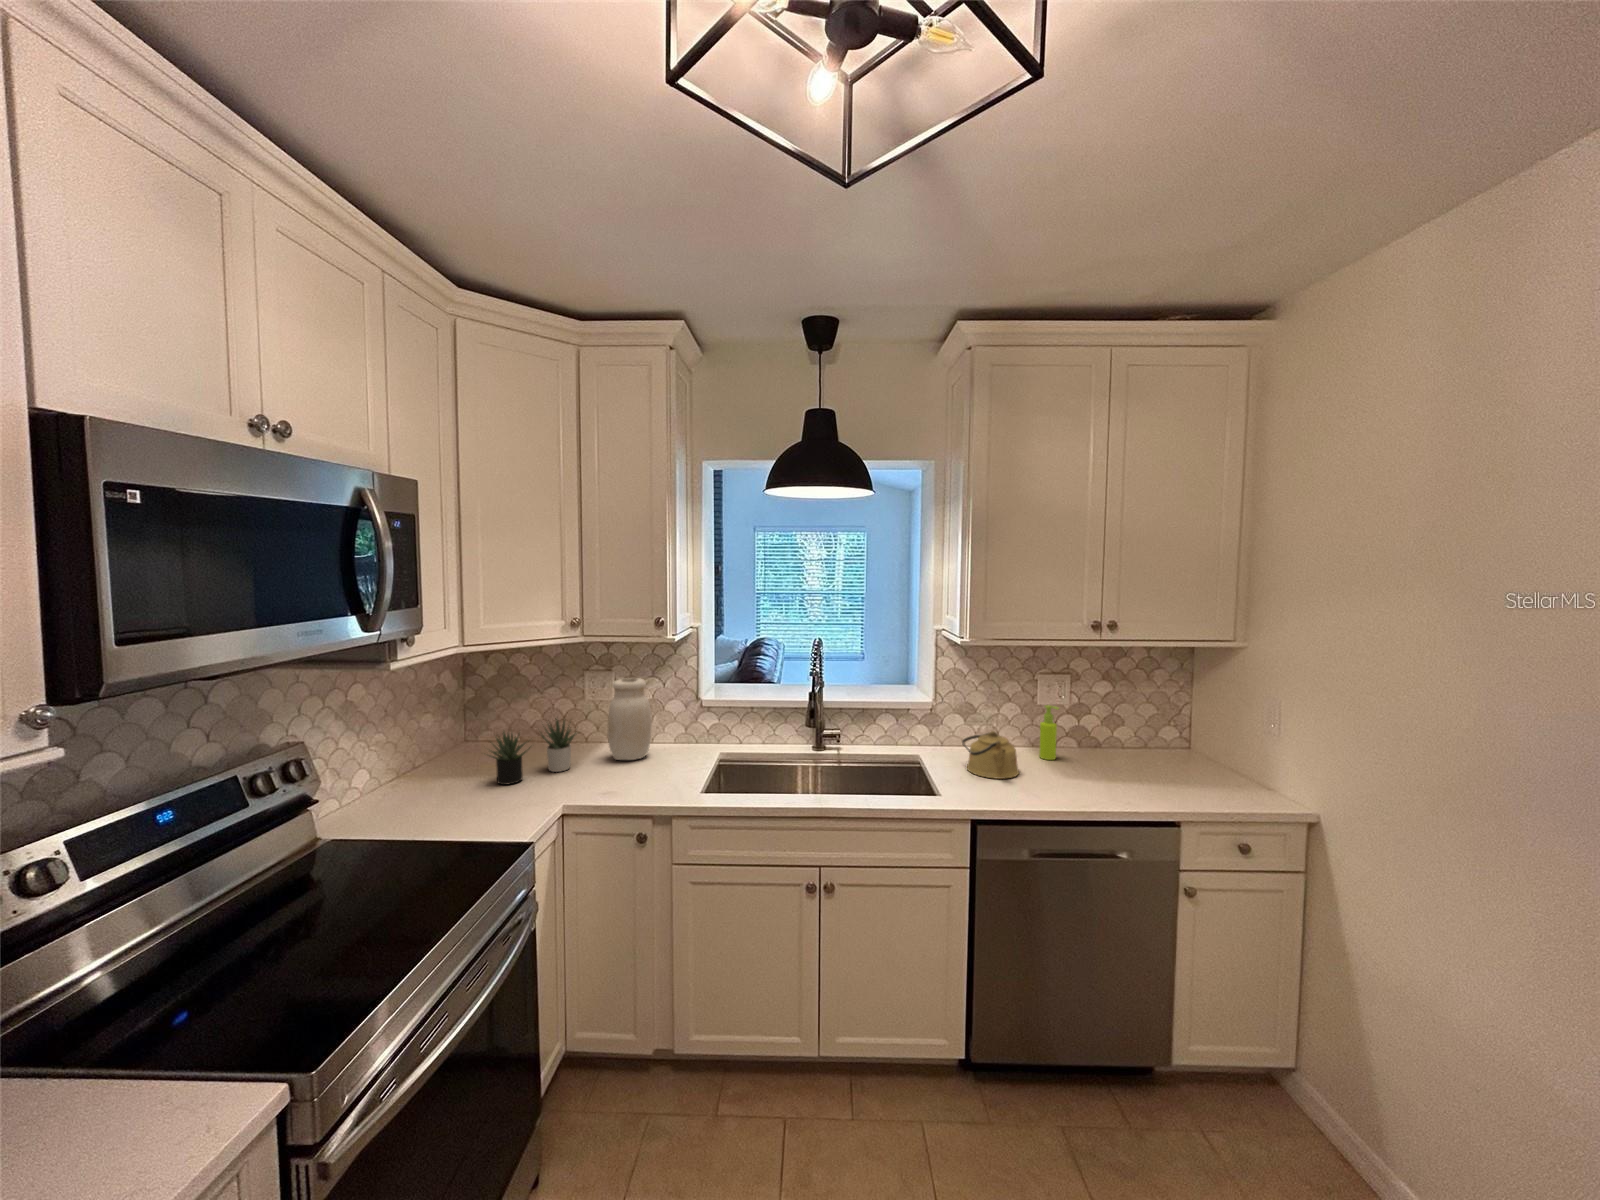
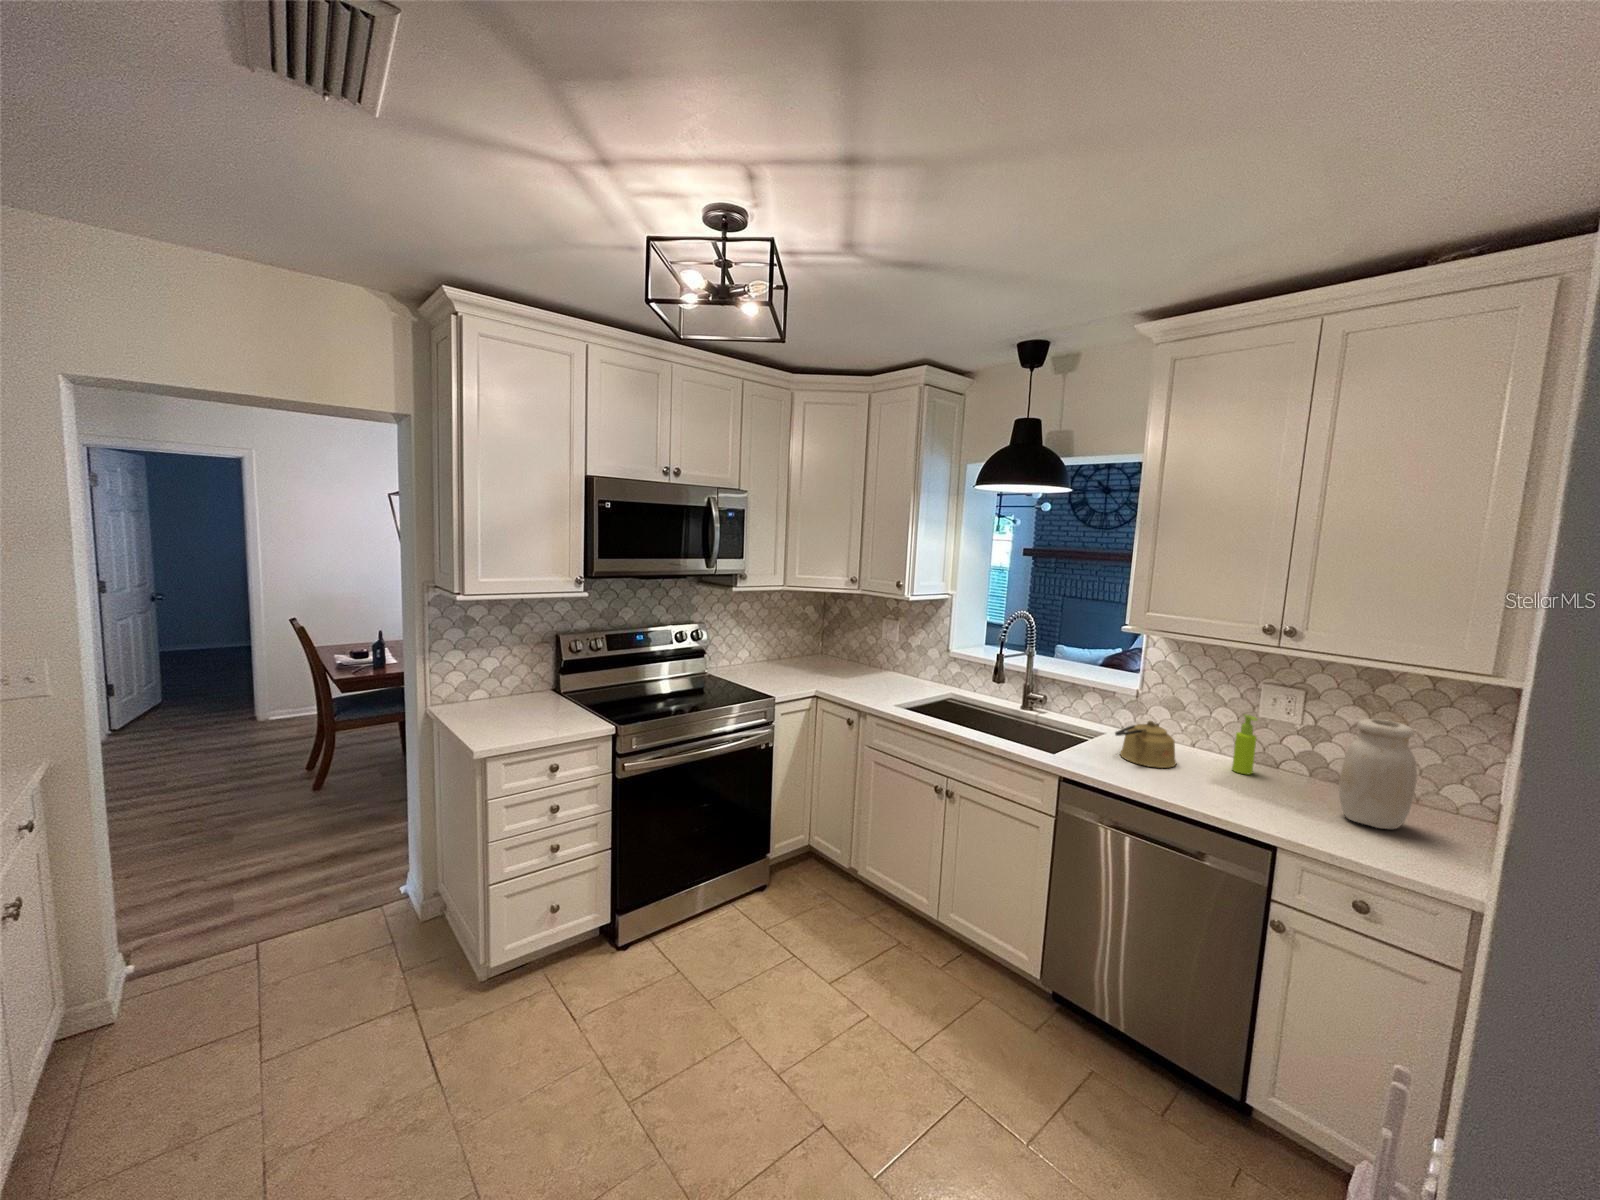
jar: present [607,678,652,760] -> present [1339,719,1417,829]
succulent plant: present [489,718,576,785] -> none [796,641,861,677]

